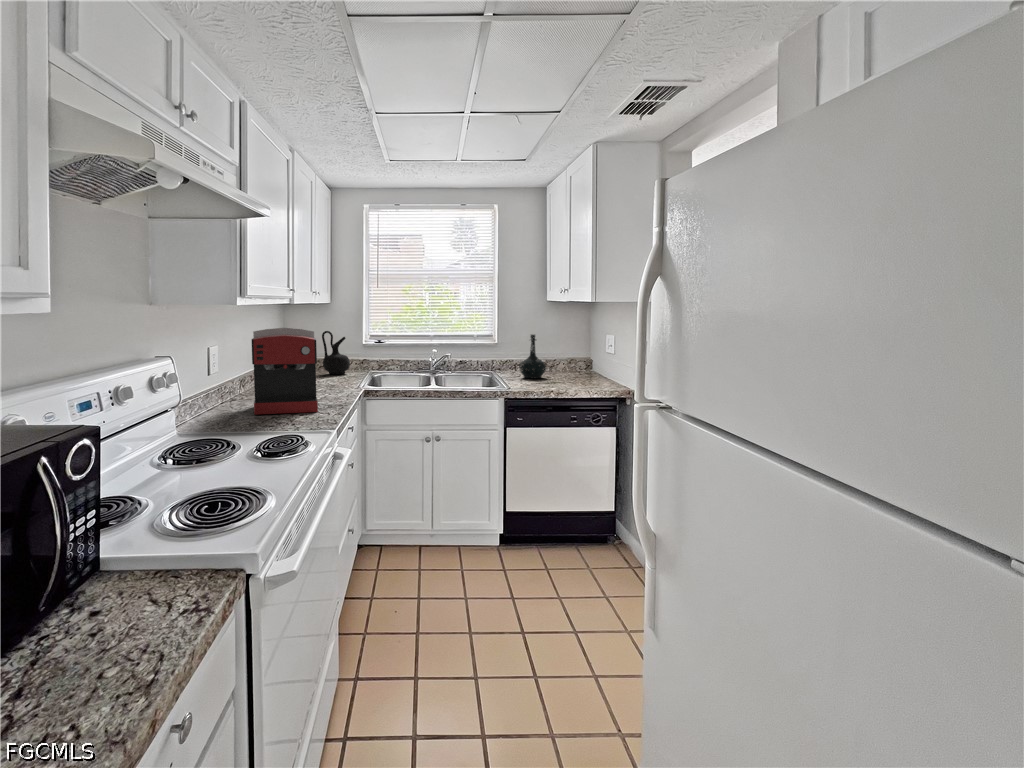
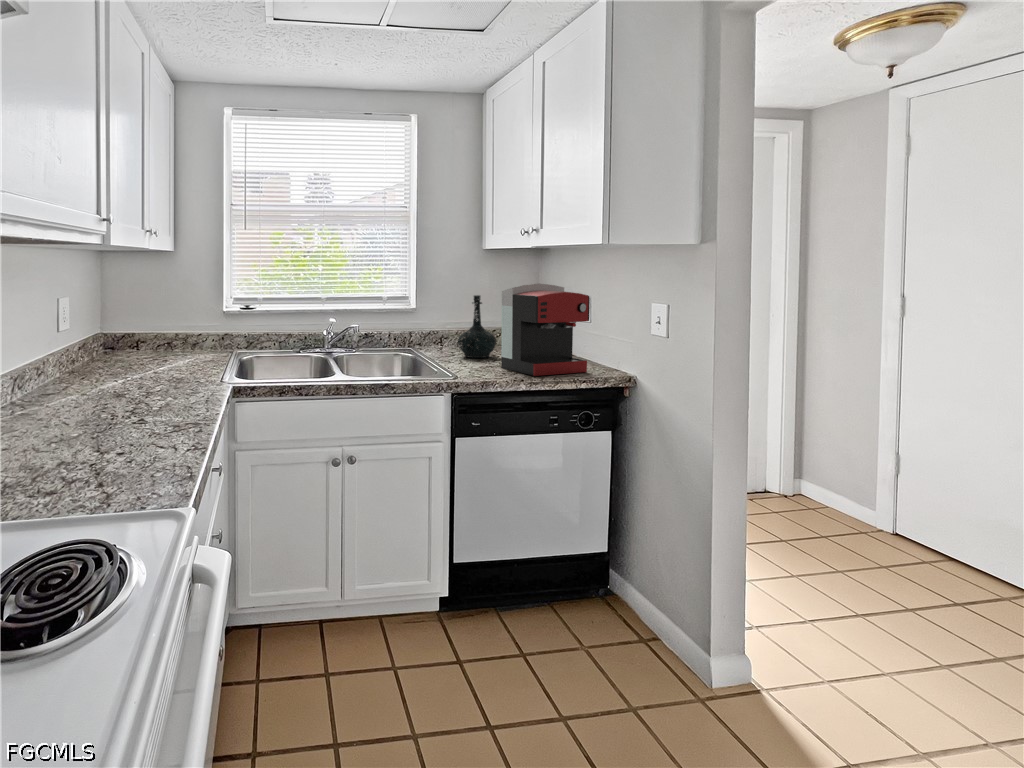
coffee maker: present [252,328,318,414] -> present [501,284,590,376]
ceramic jug: present [322,331,350,374] -> none [157,292,203,358]

